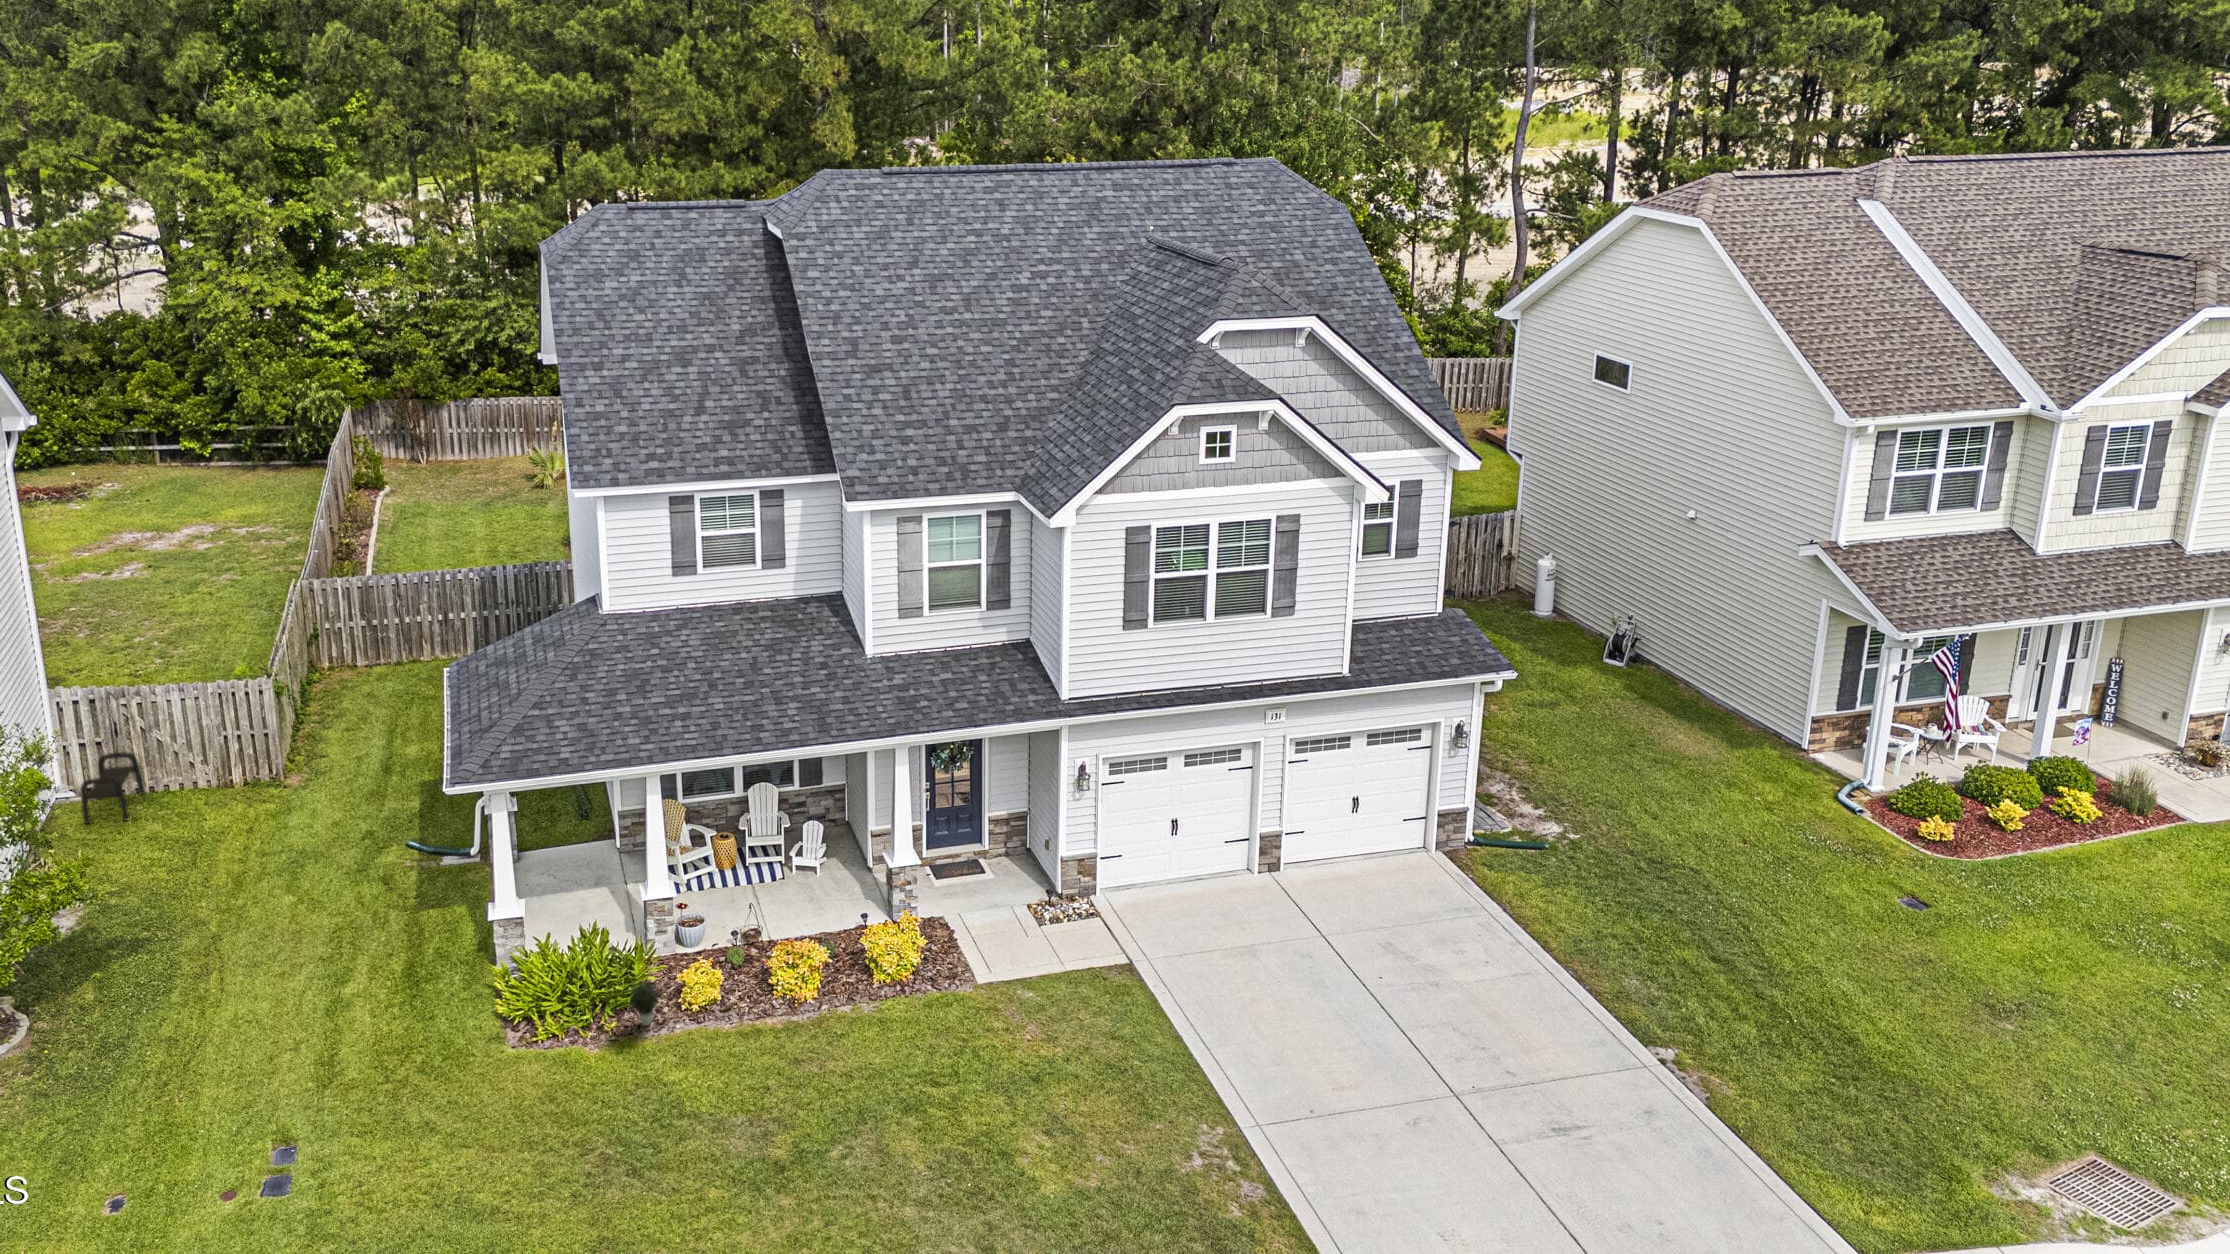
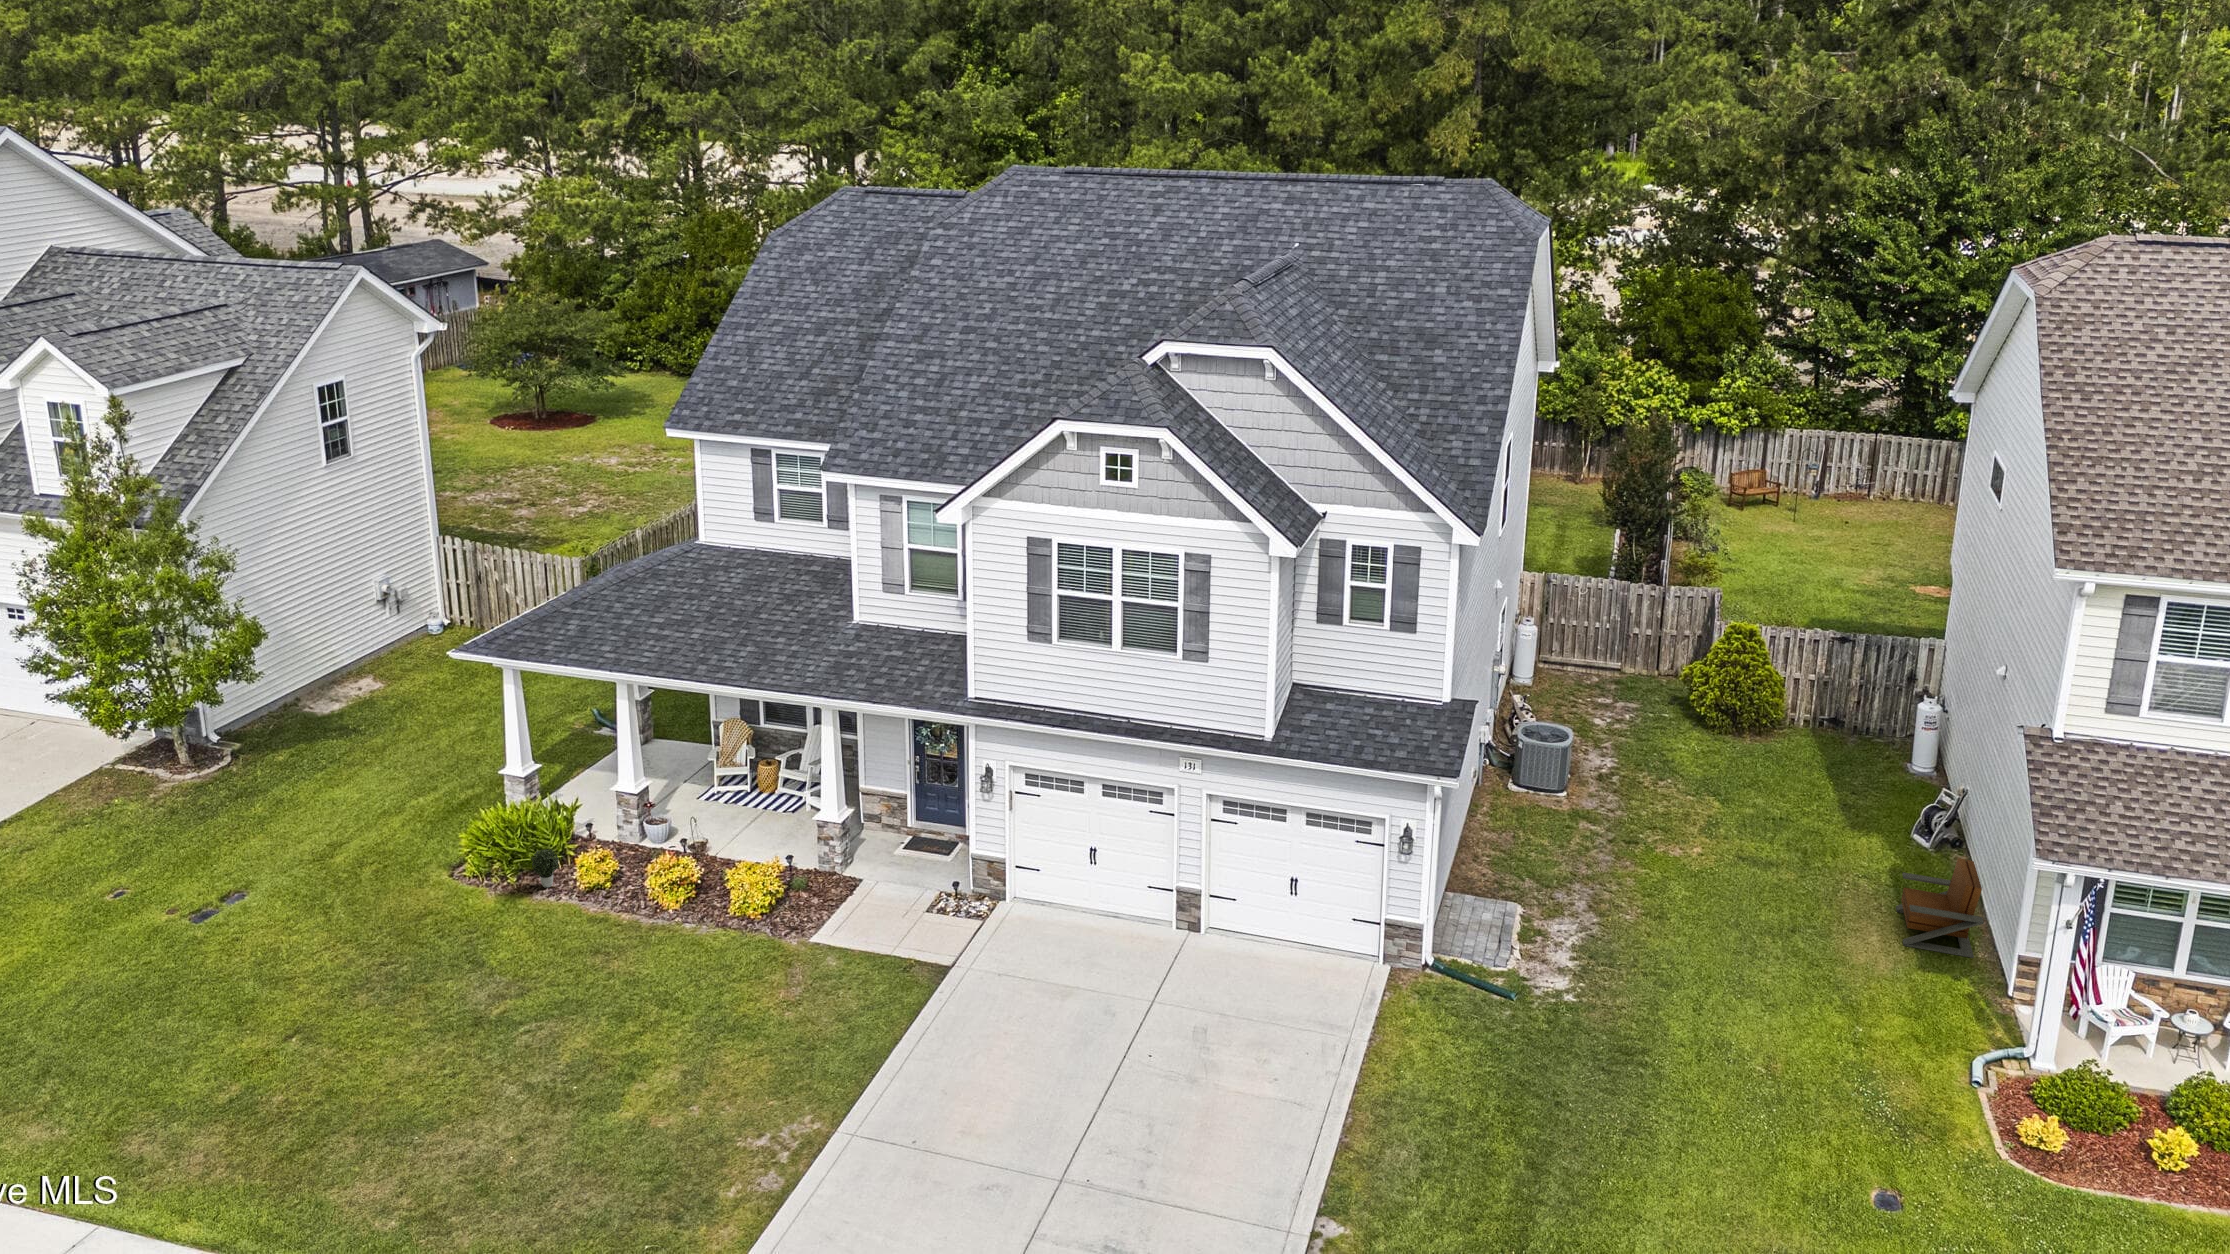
lounge chair: none [1672,661,1759,736] -> present [1896,858,1984,958]
bench: present [80,752,145,824] -> none [410,591,471,645]

